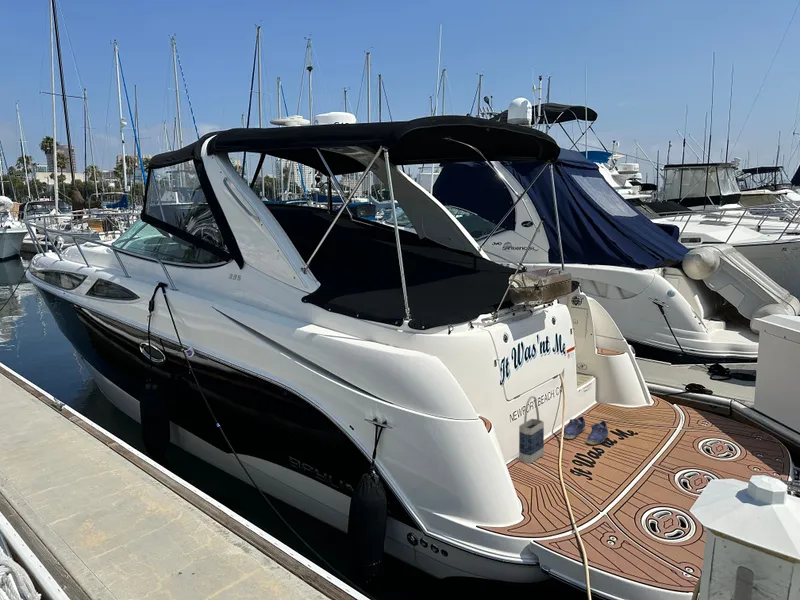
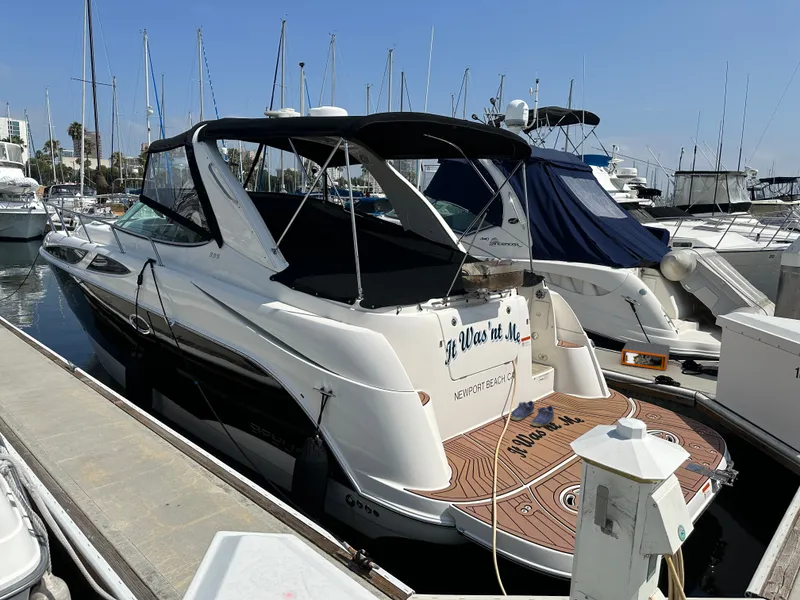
storage box: none [653,344,702,374] -> present [621,340,670,370]
bag: present [519,396,544,463] -> none [463,377,488,440]

